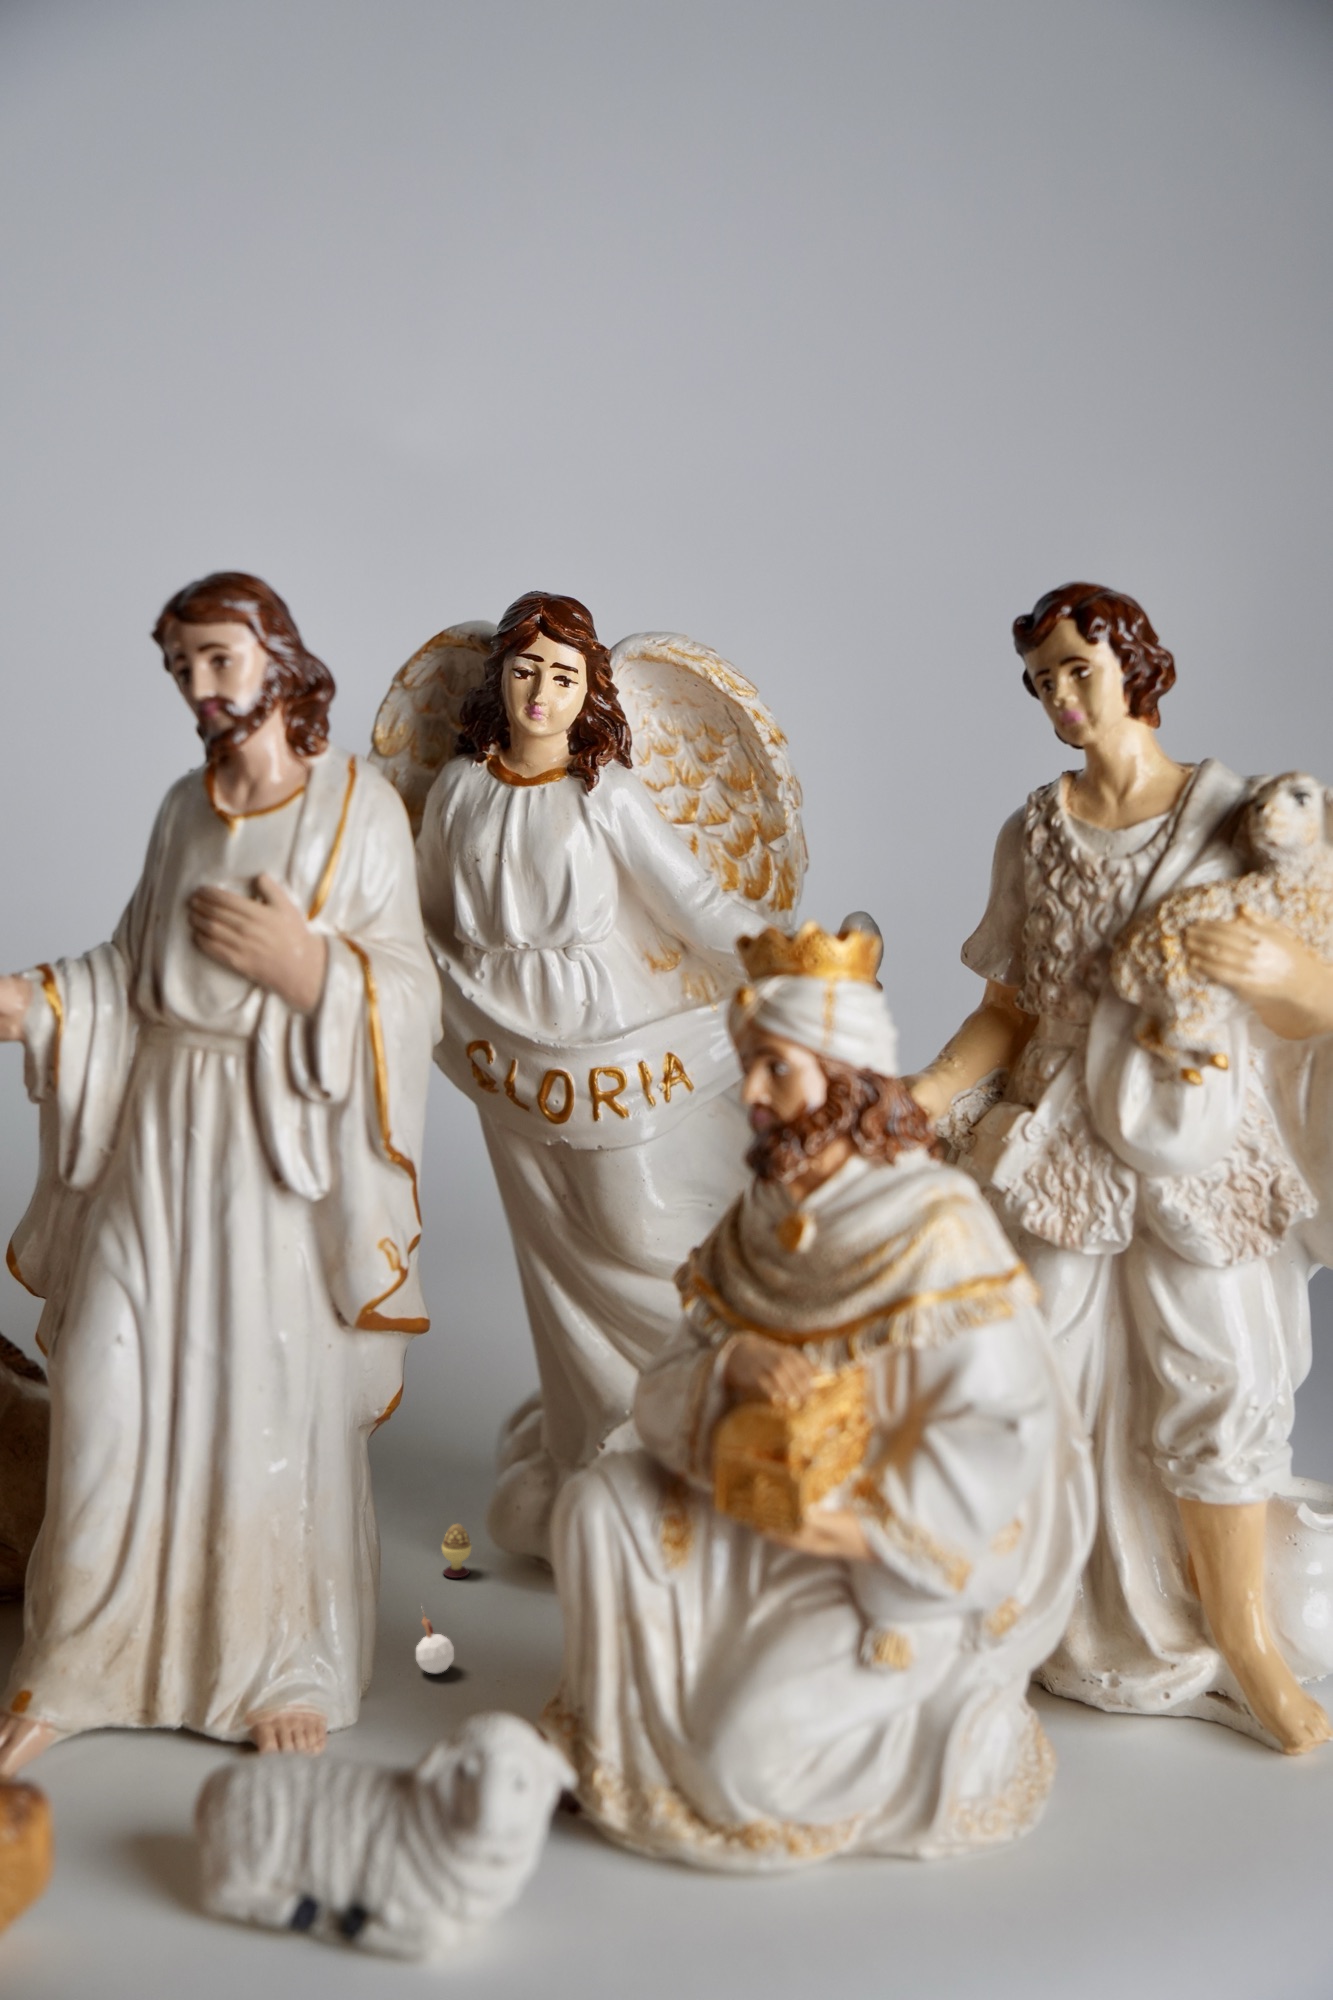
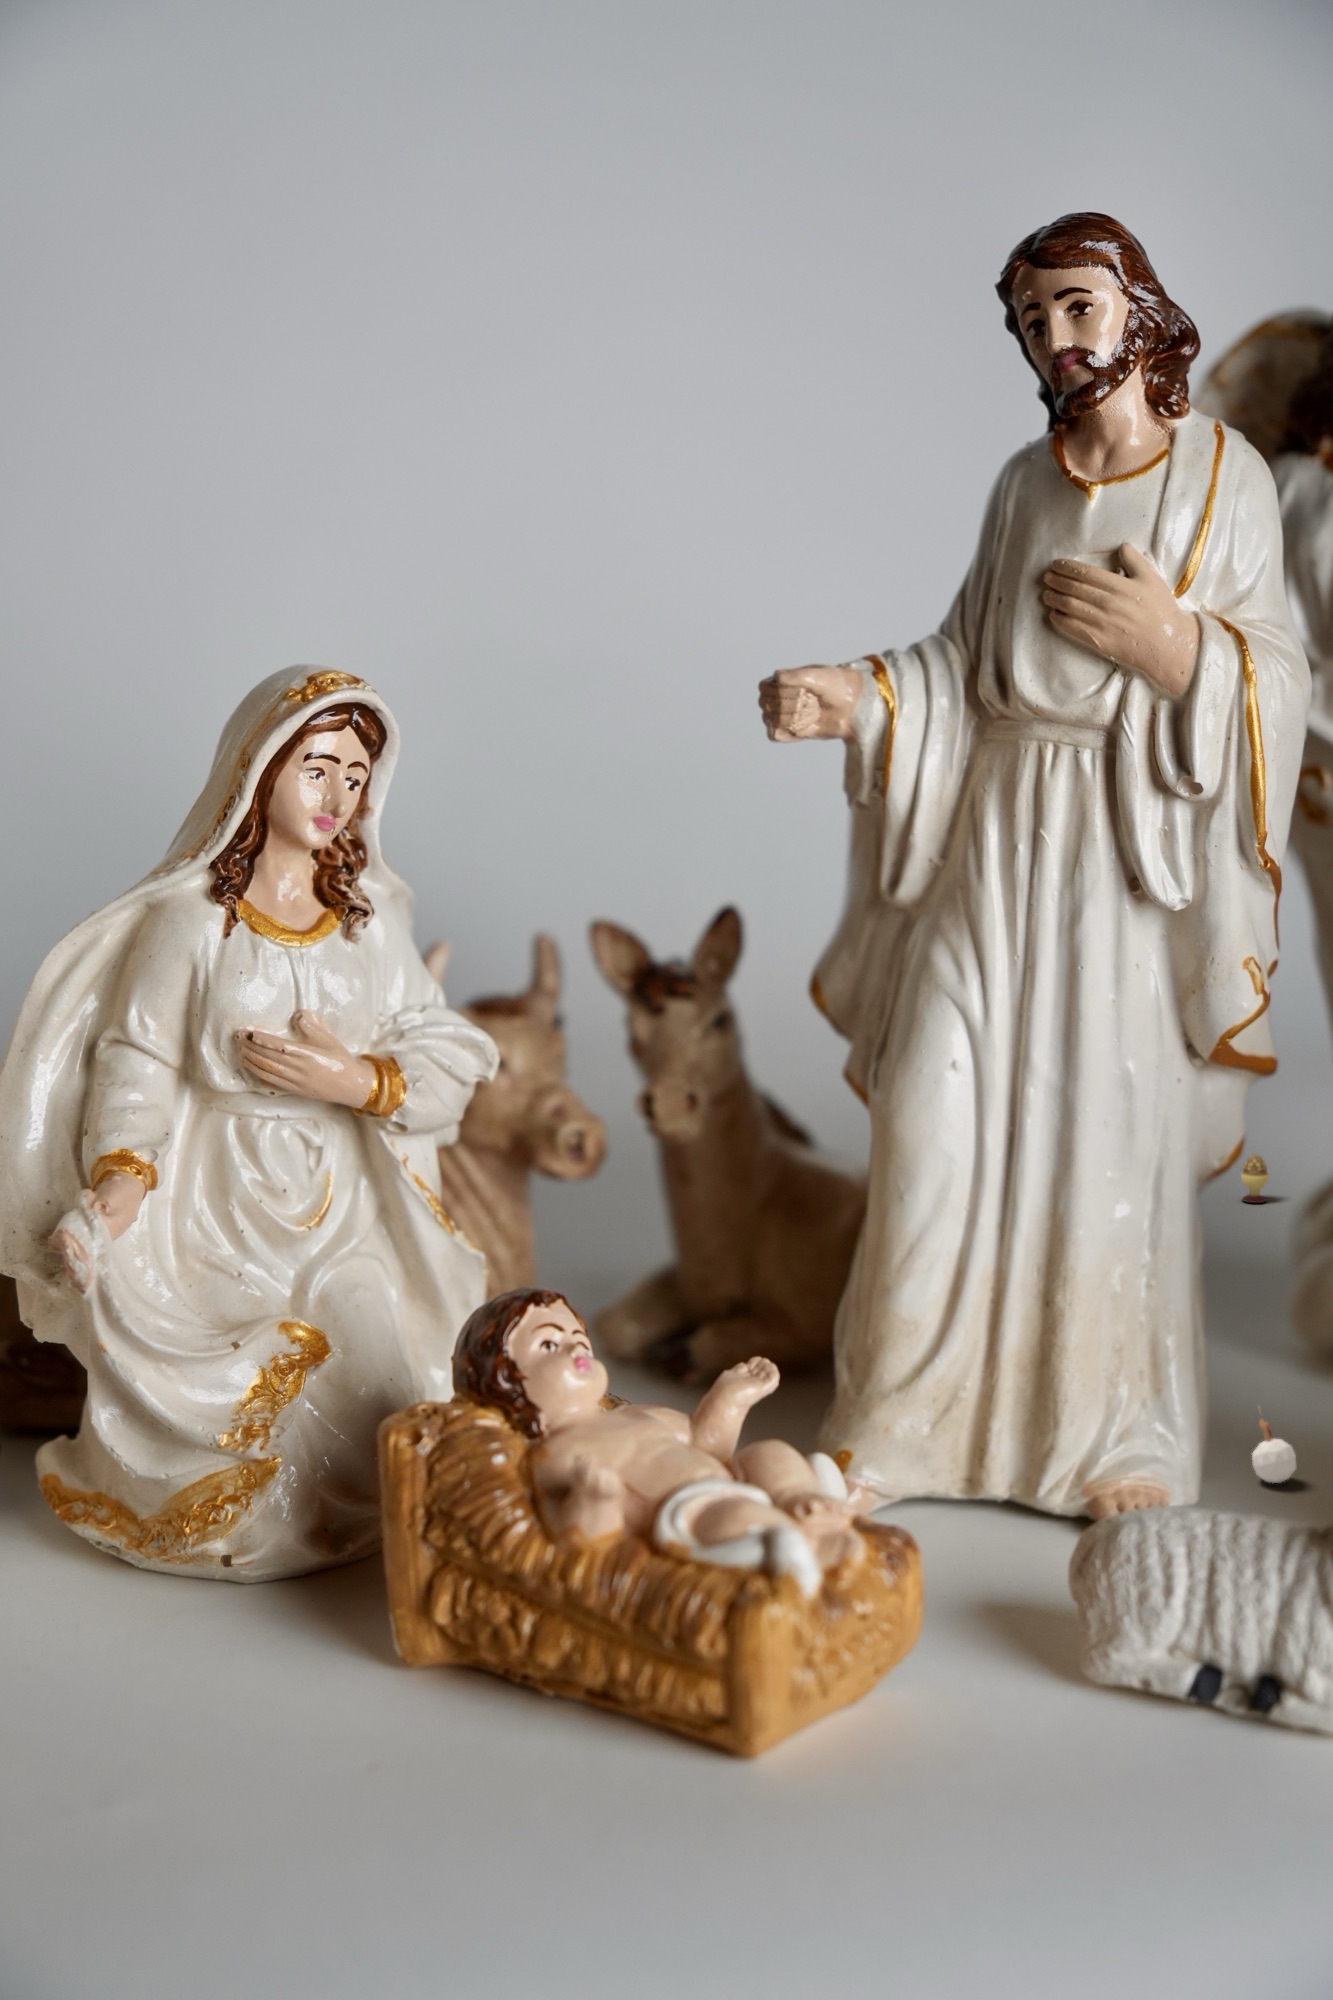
decorative egg: present [442,1524,471,1578] -> present [1241,1154,1269,1203]

